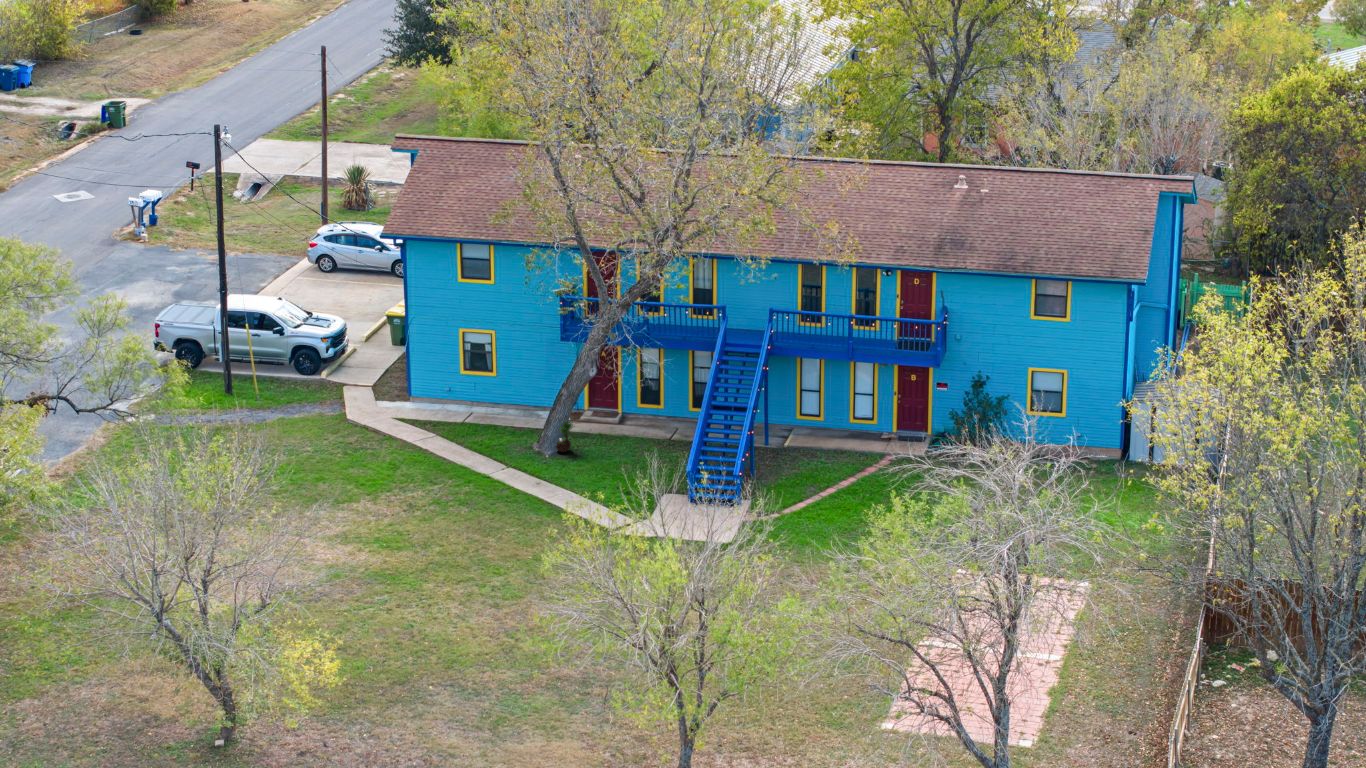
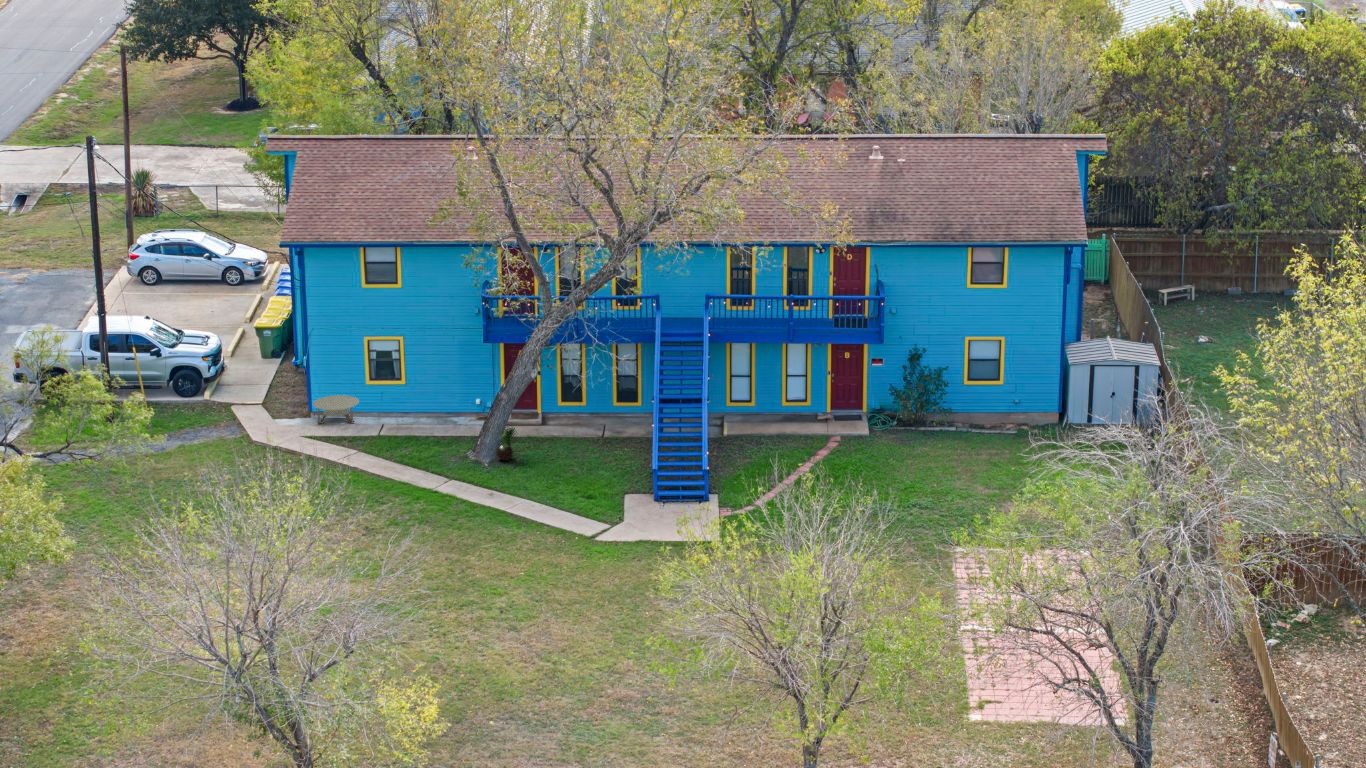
round table: none [408,382,451,409] -> present [313,395,359,424]

